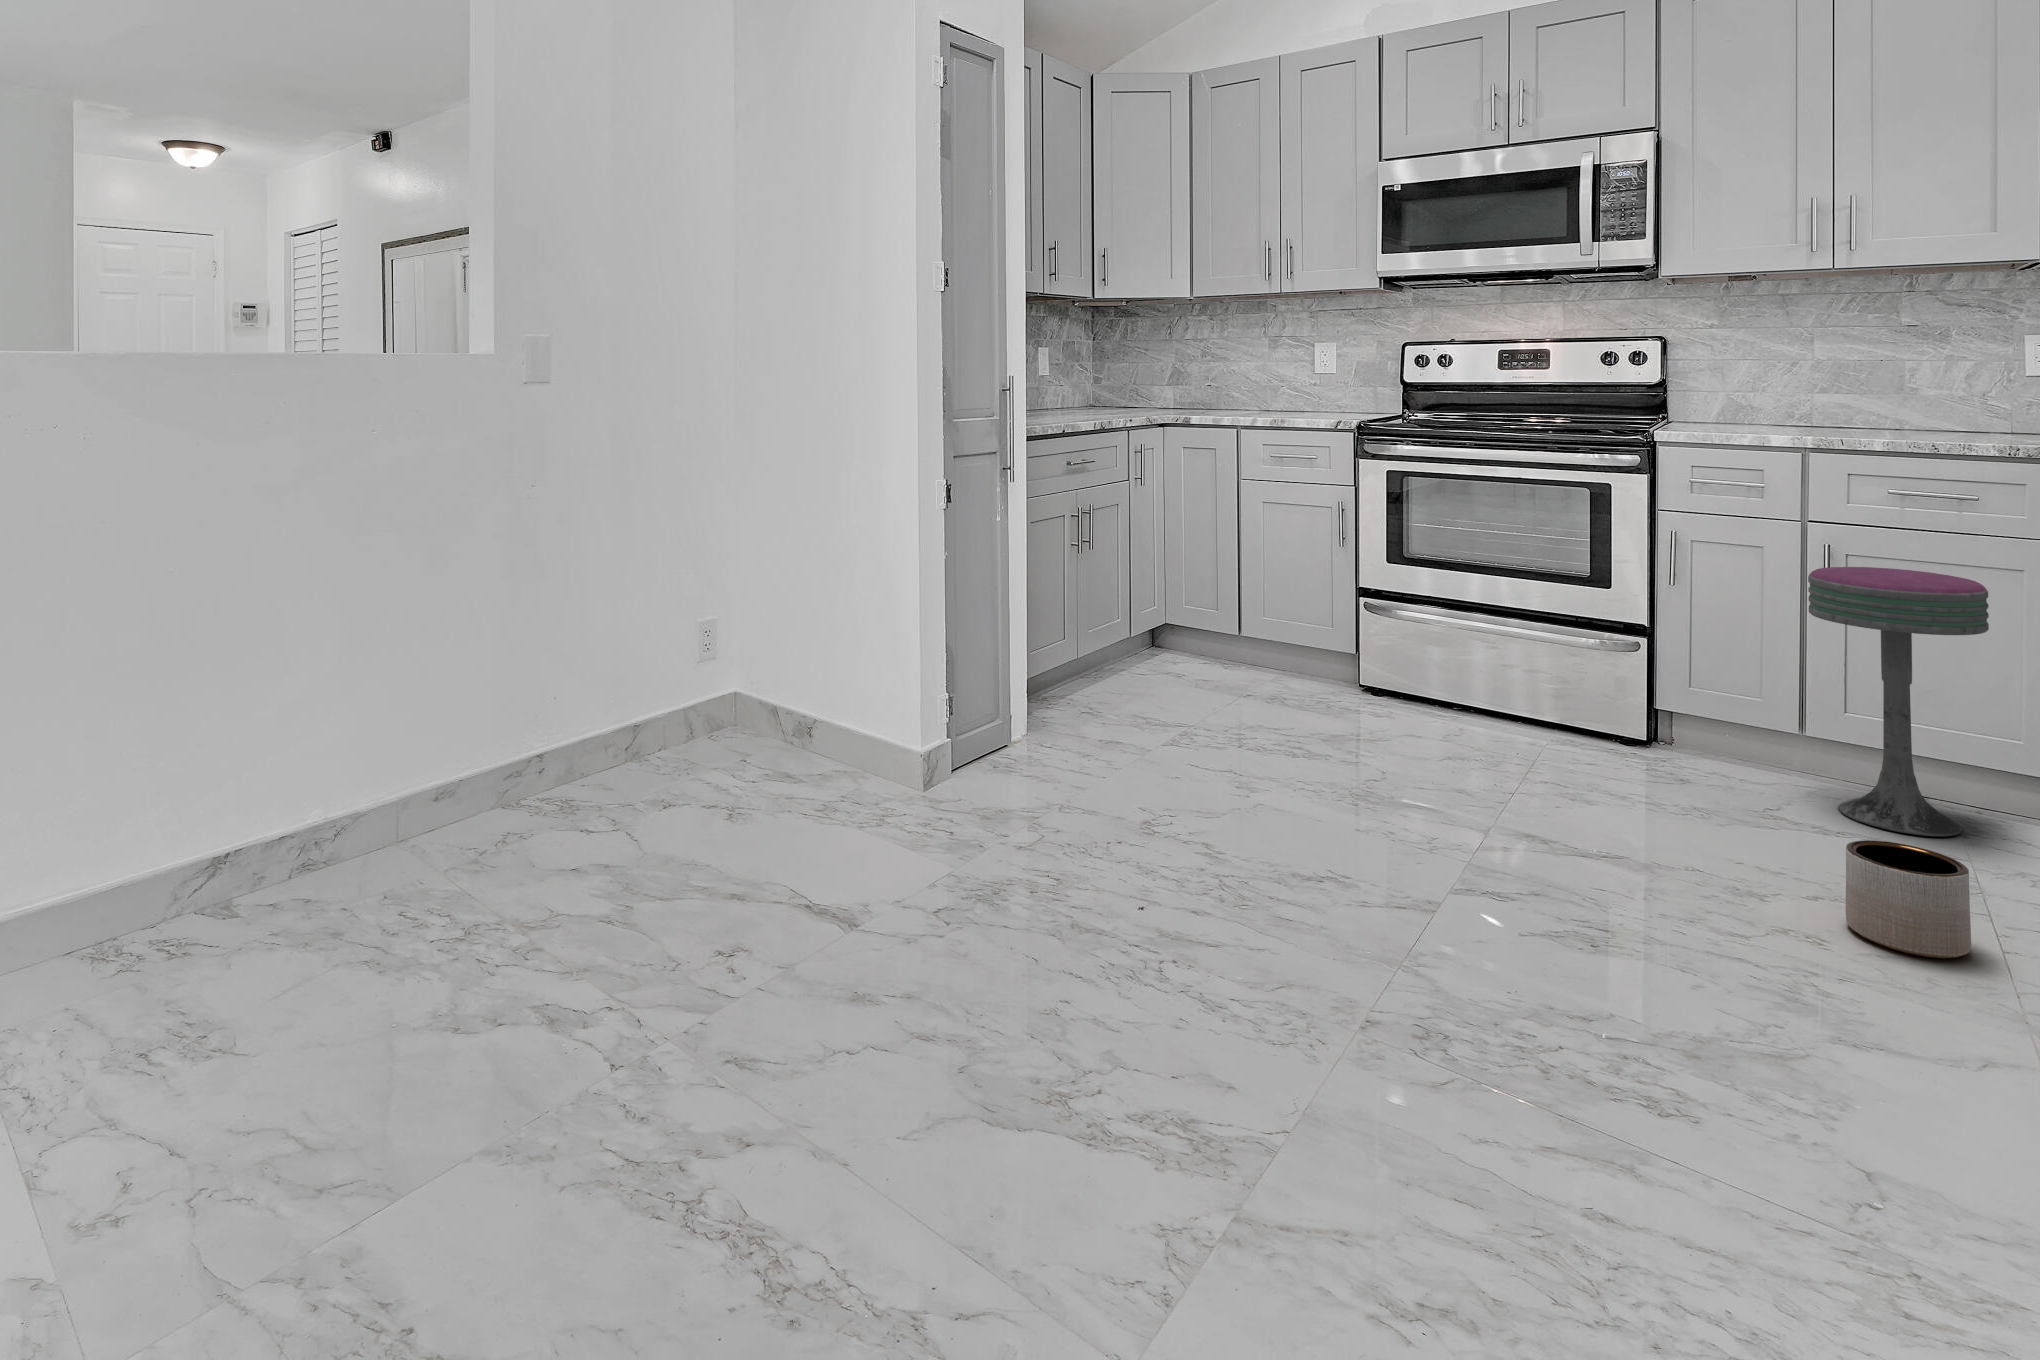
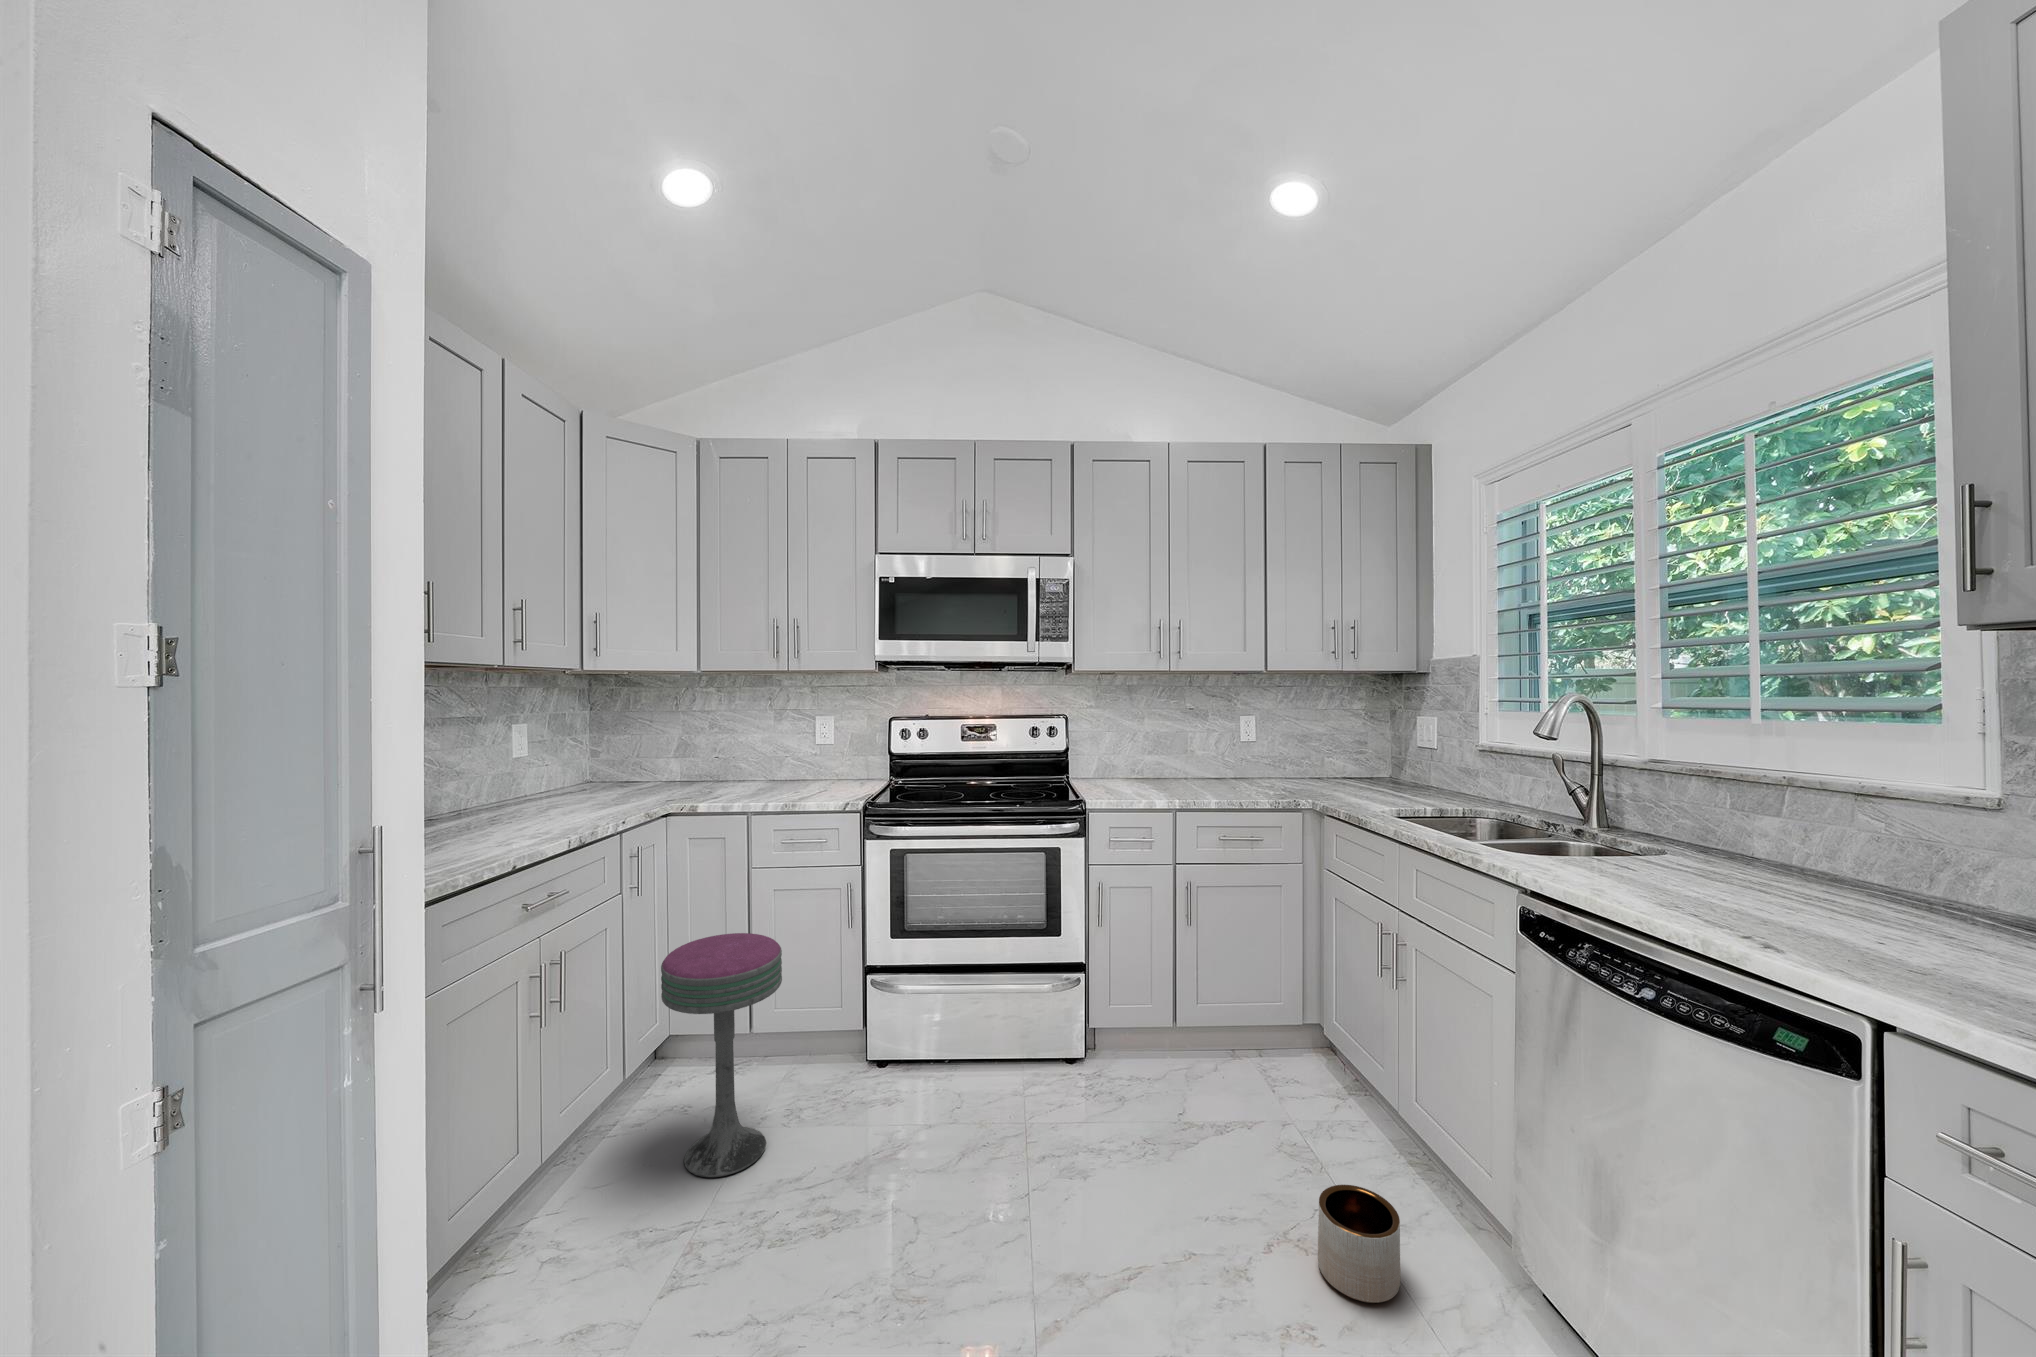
bar stool: present [1808,567,1989,836] -> present [661,933,782,1177]

